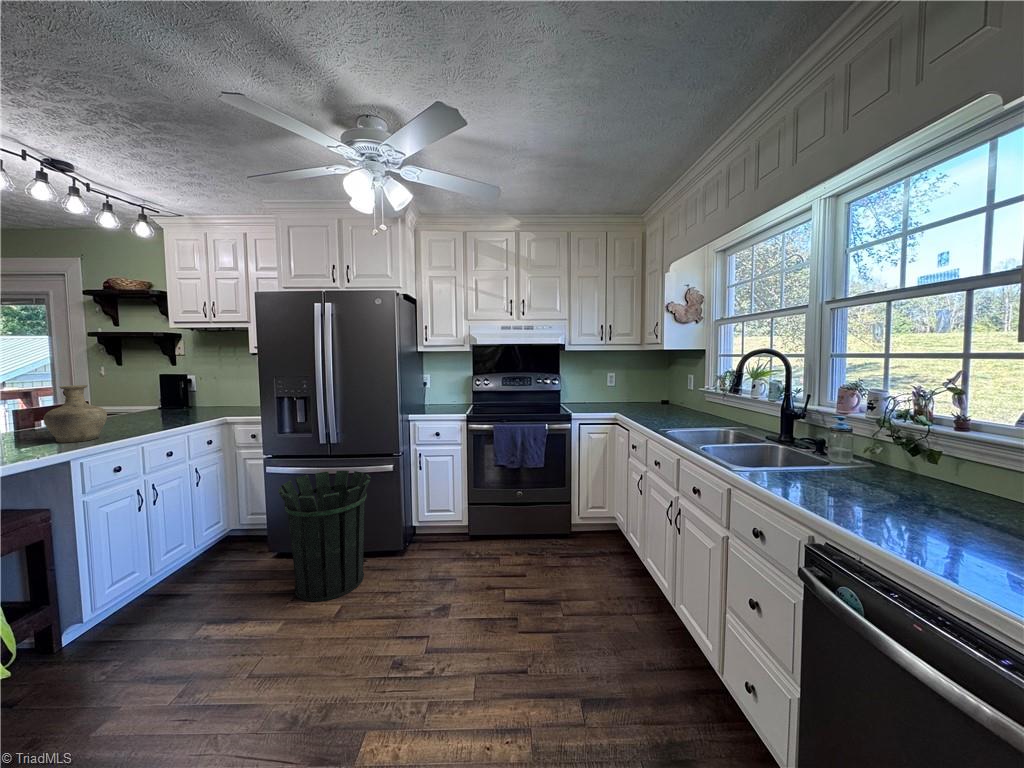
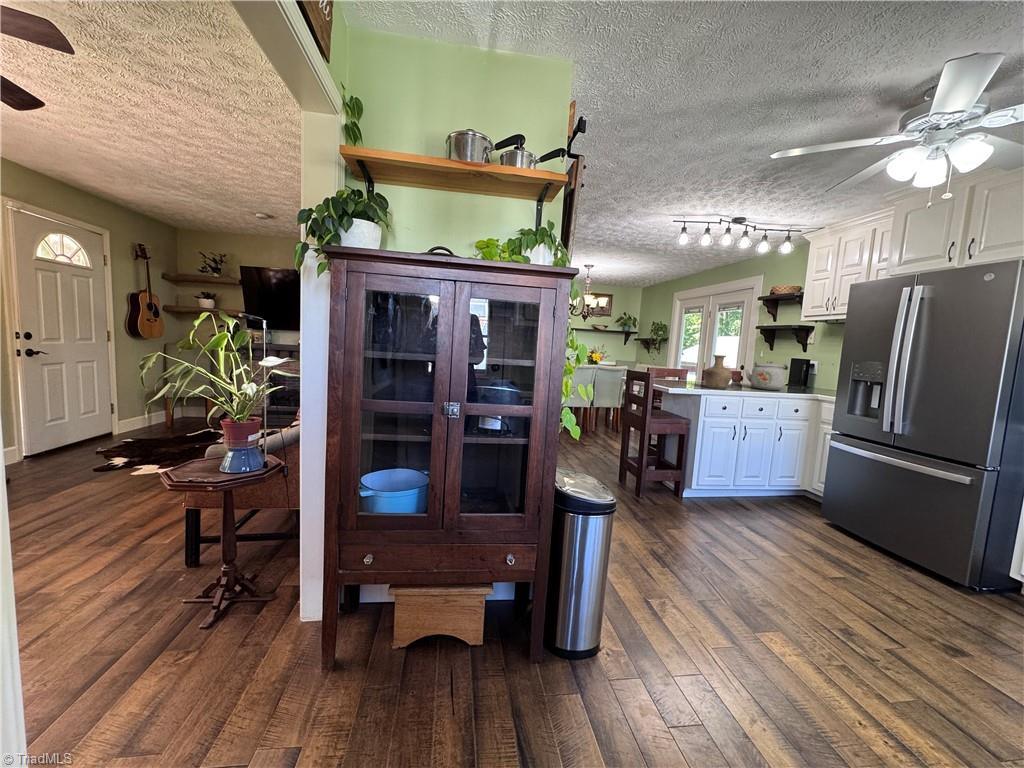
kettle: none [114,384,181,425] -> present [745,361,788,390]
waste bin: present [278,471,371,602] -> none [815,453,925,579]

